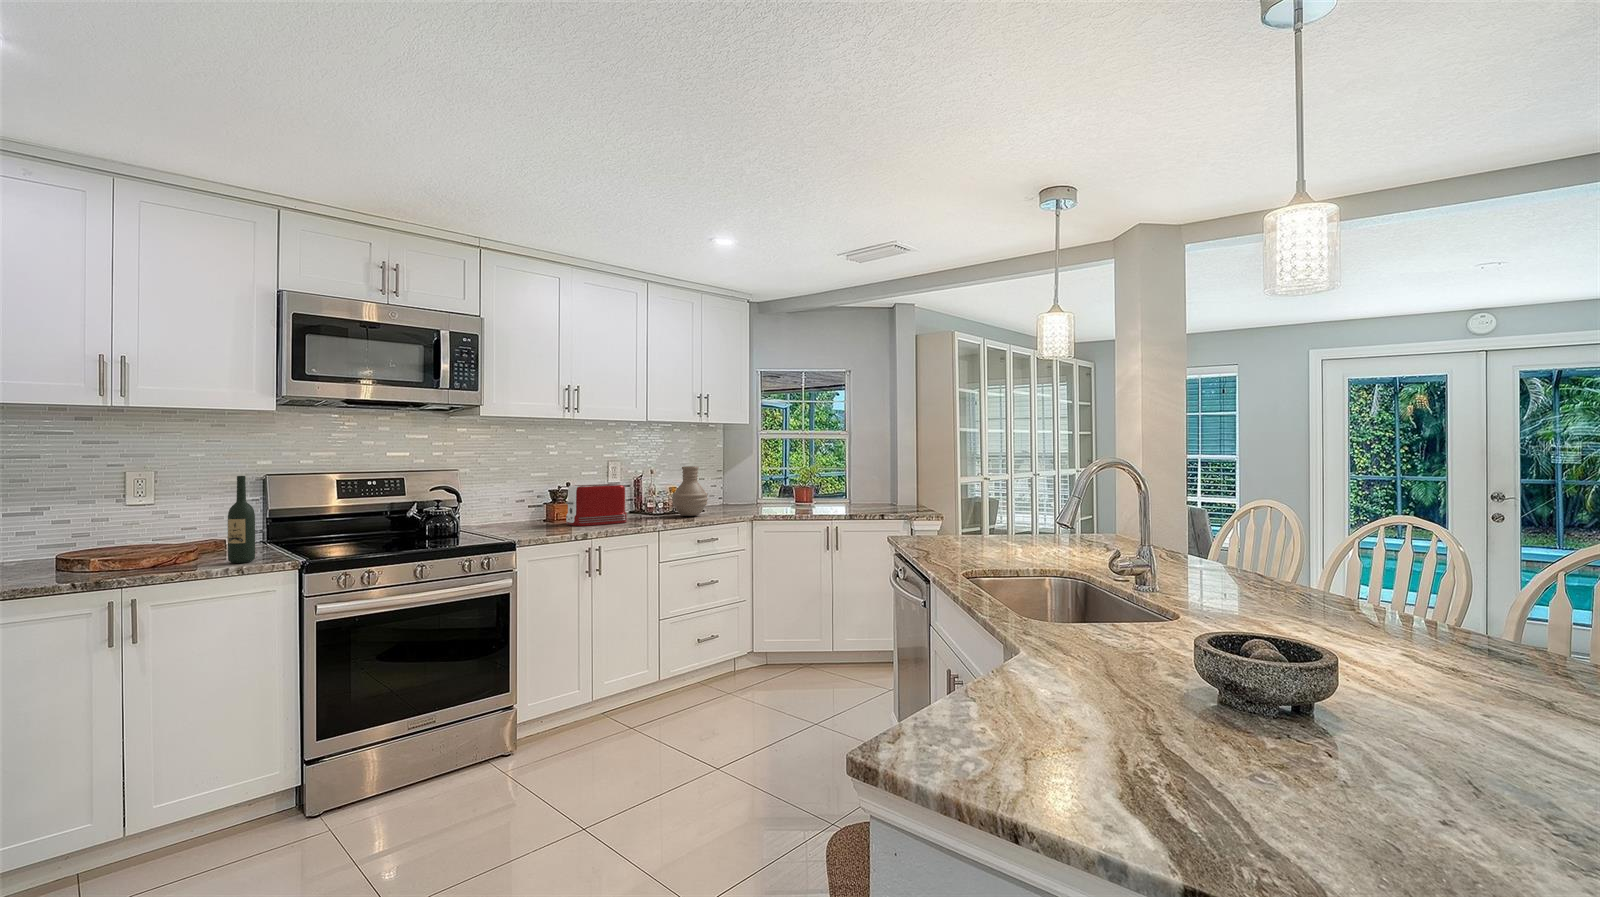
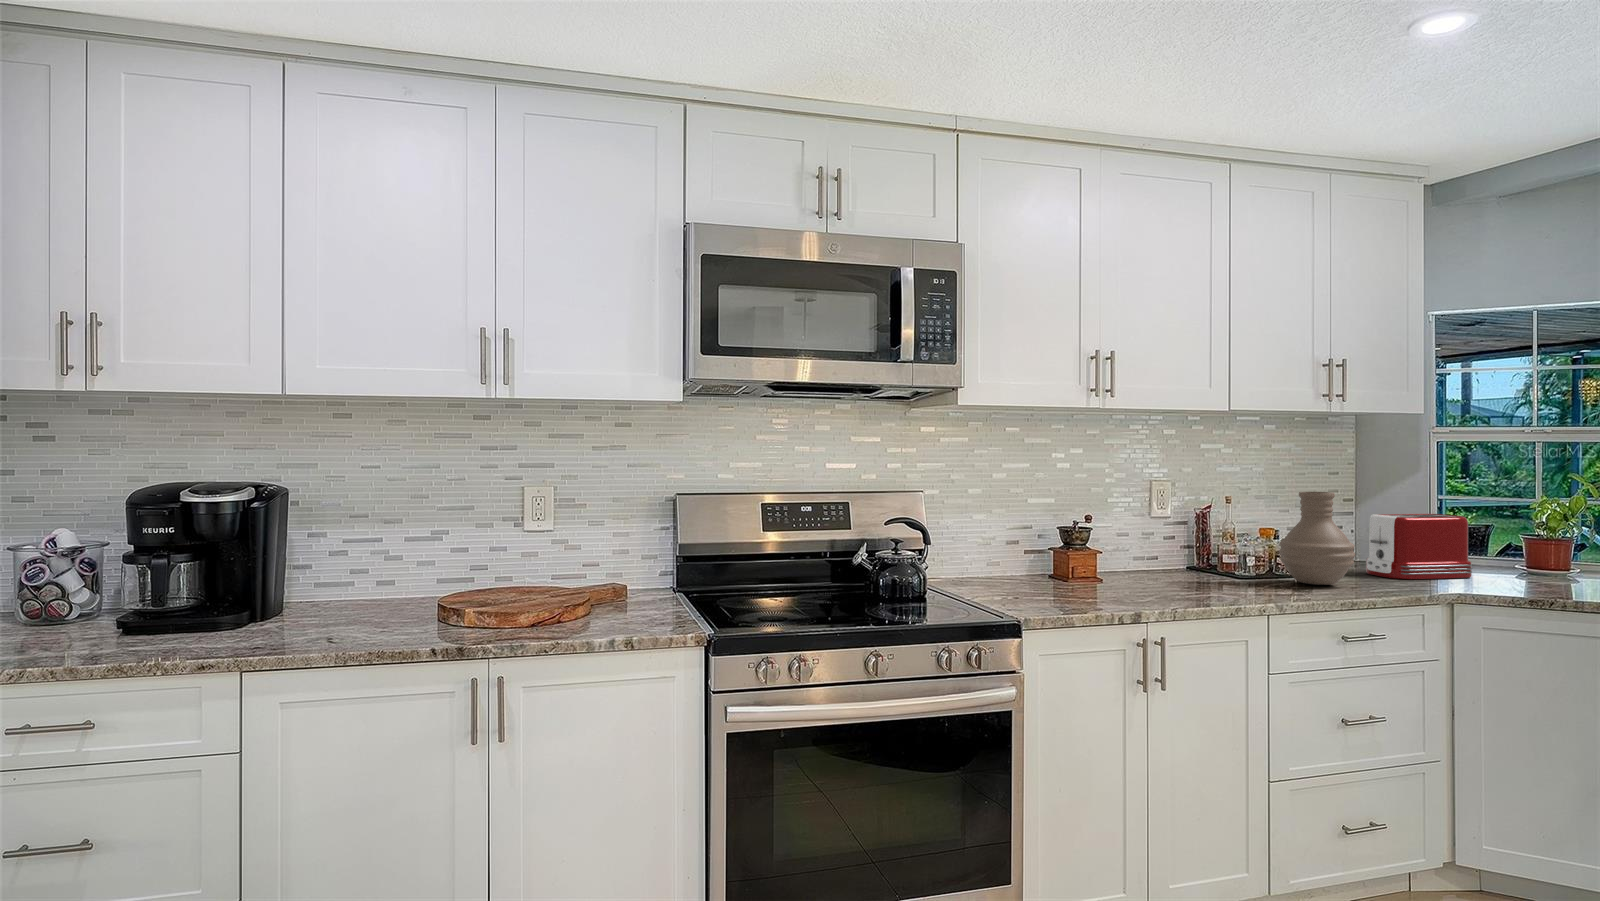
wine bottle: present [228,476,255,563] -> none [617,497,650,629]
toaster: present [566,484,627,526] -> present [1366,514,1472,579]

